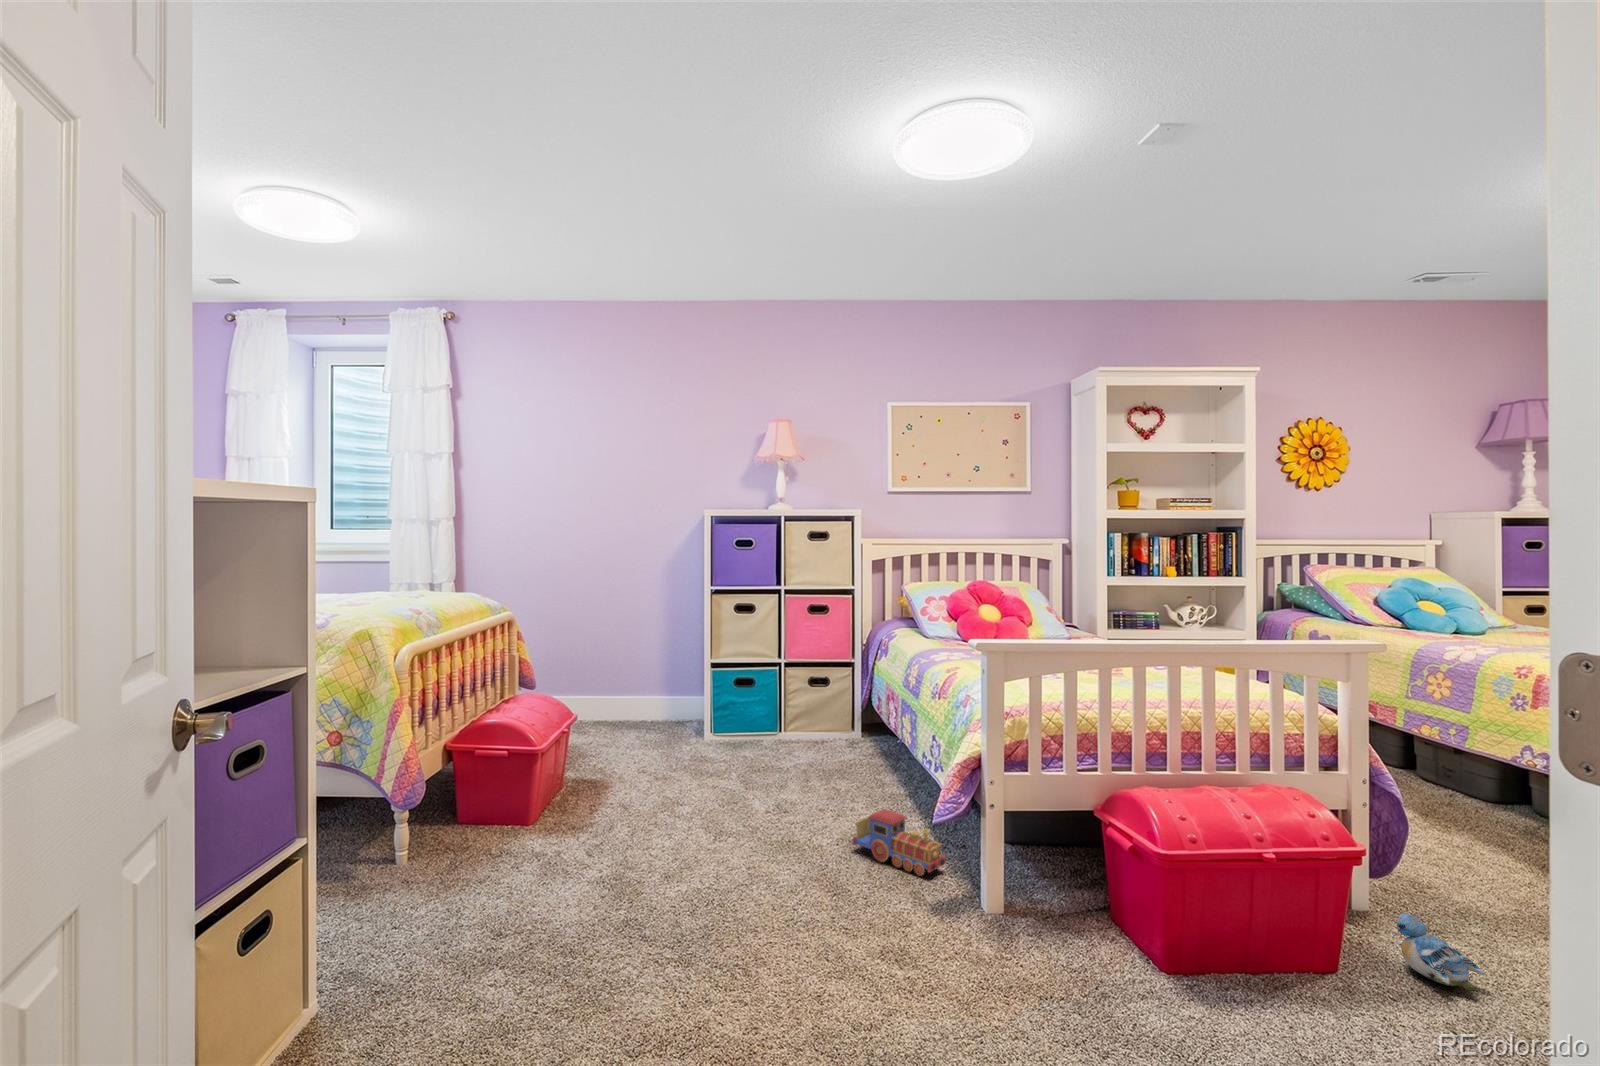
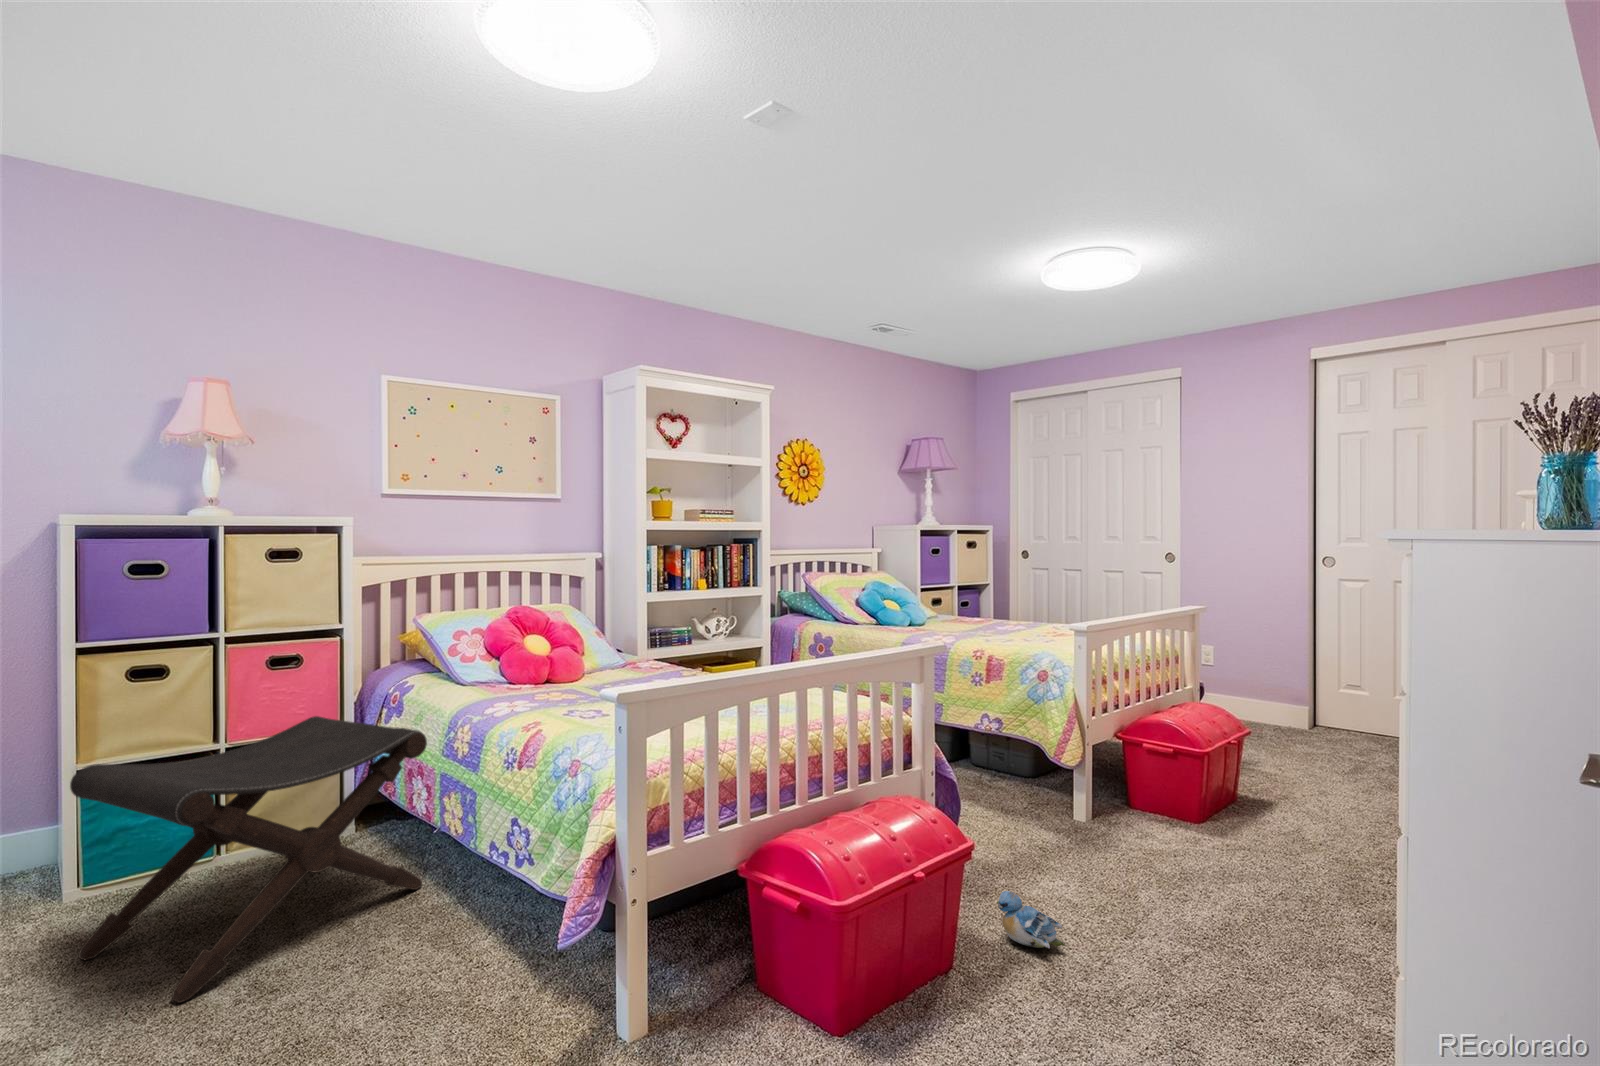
footstool: none [702,648,891,803] -> present [70,716,427,1003]
toy train: present [852,809,946,876] -> none [412,945,559,1026]

